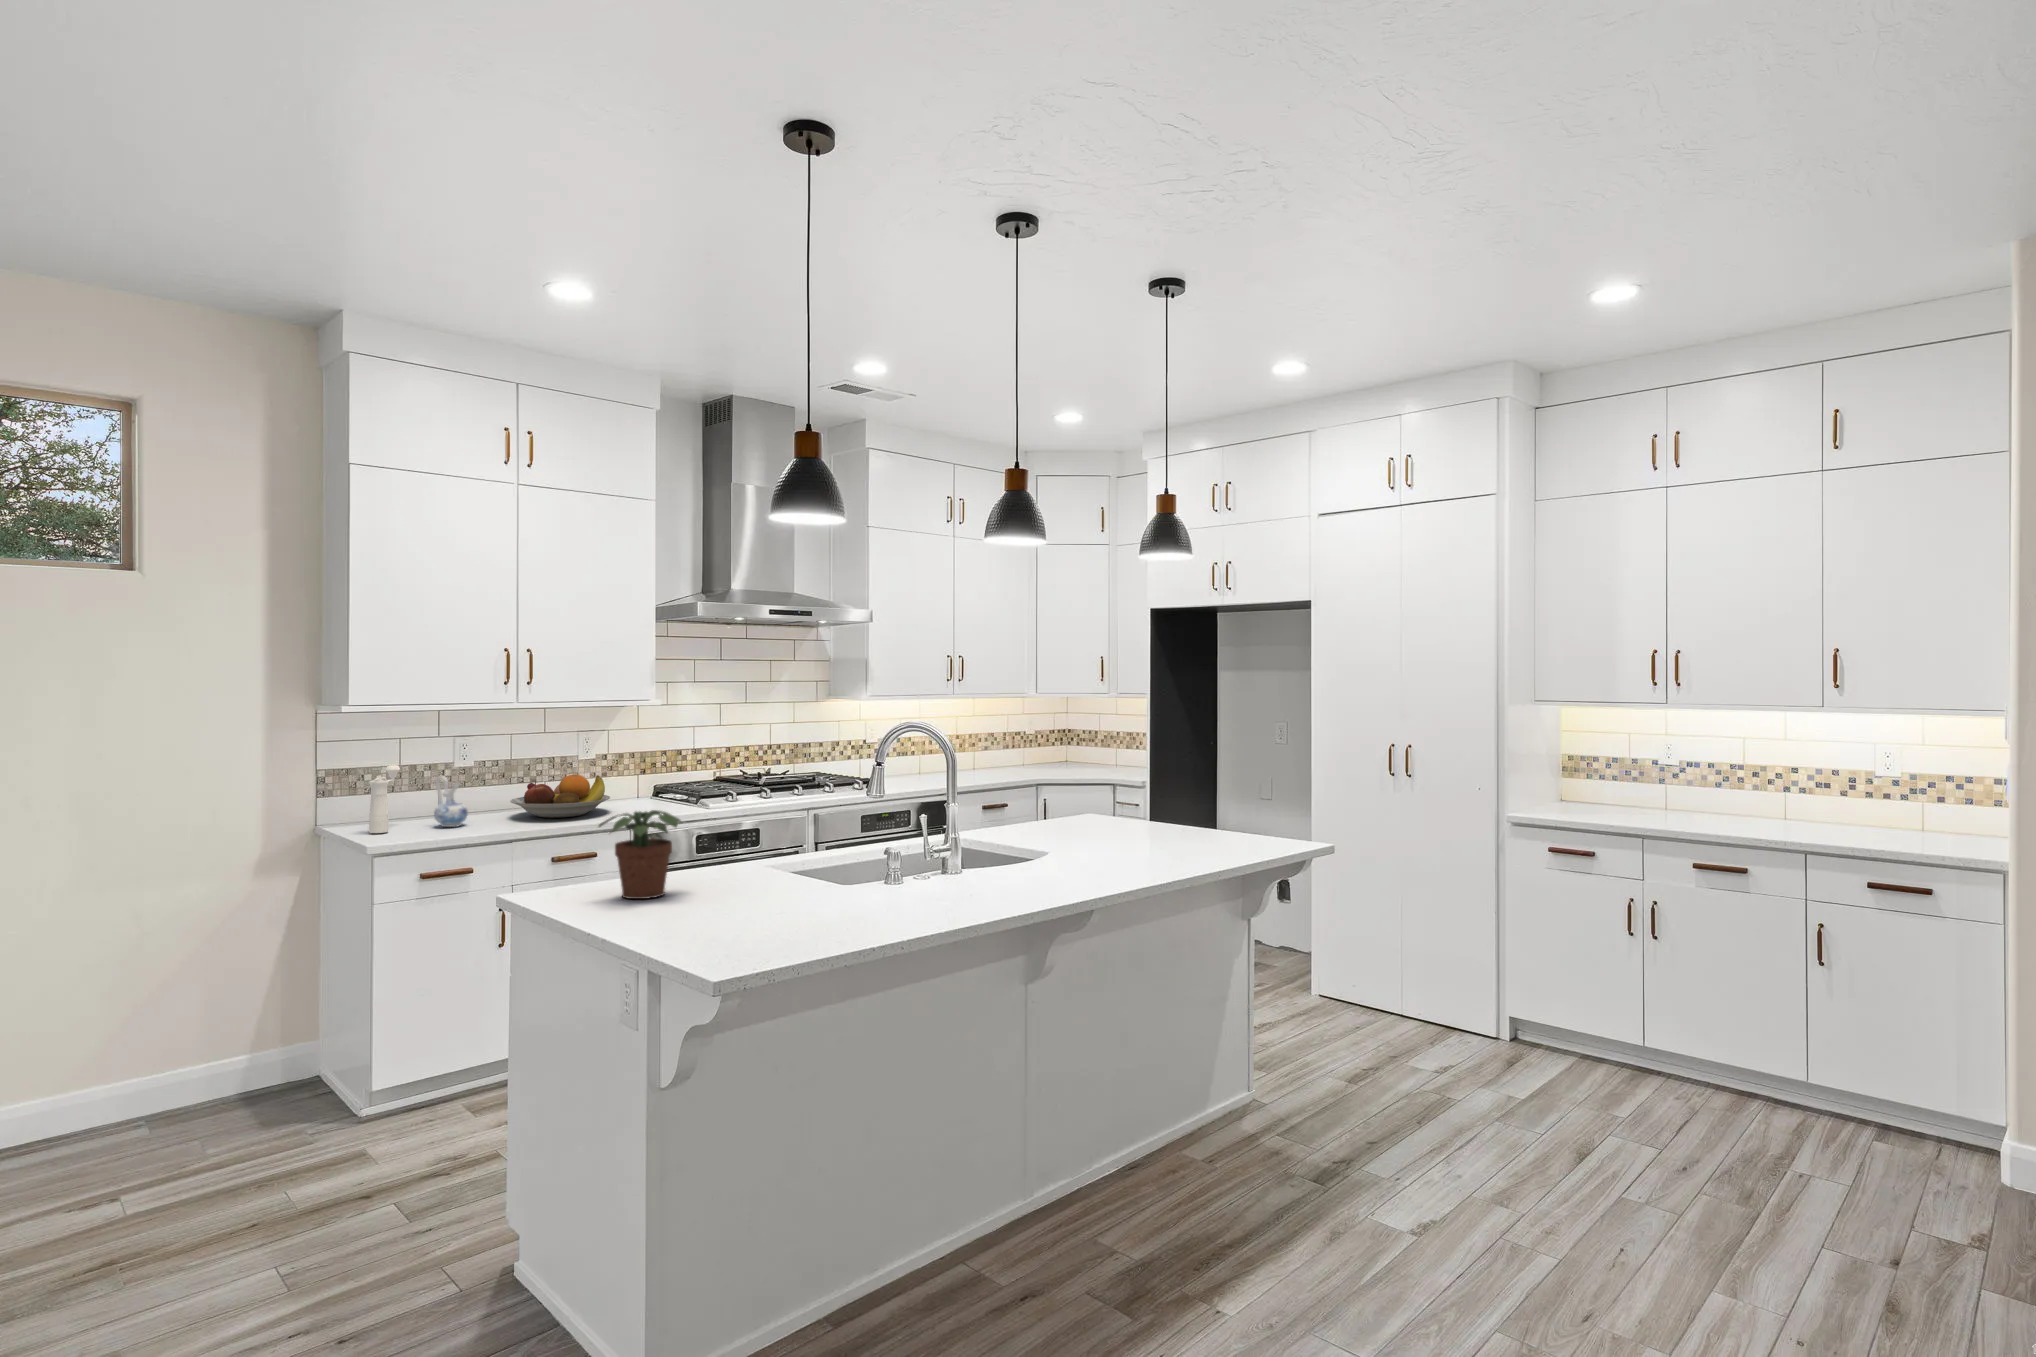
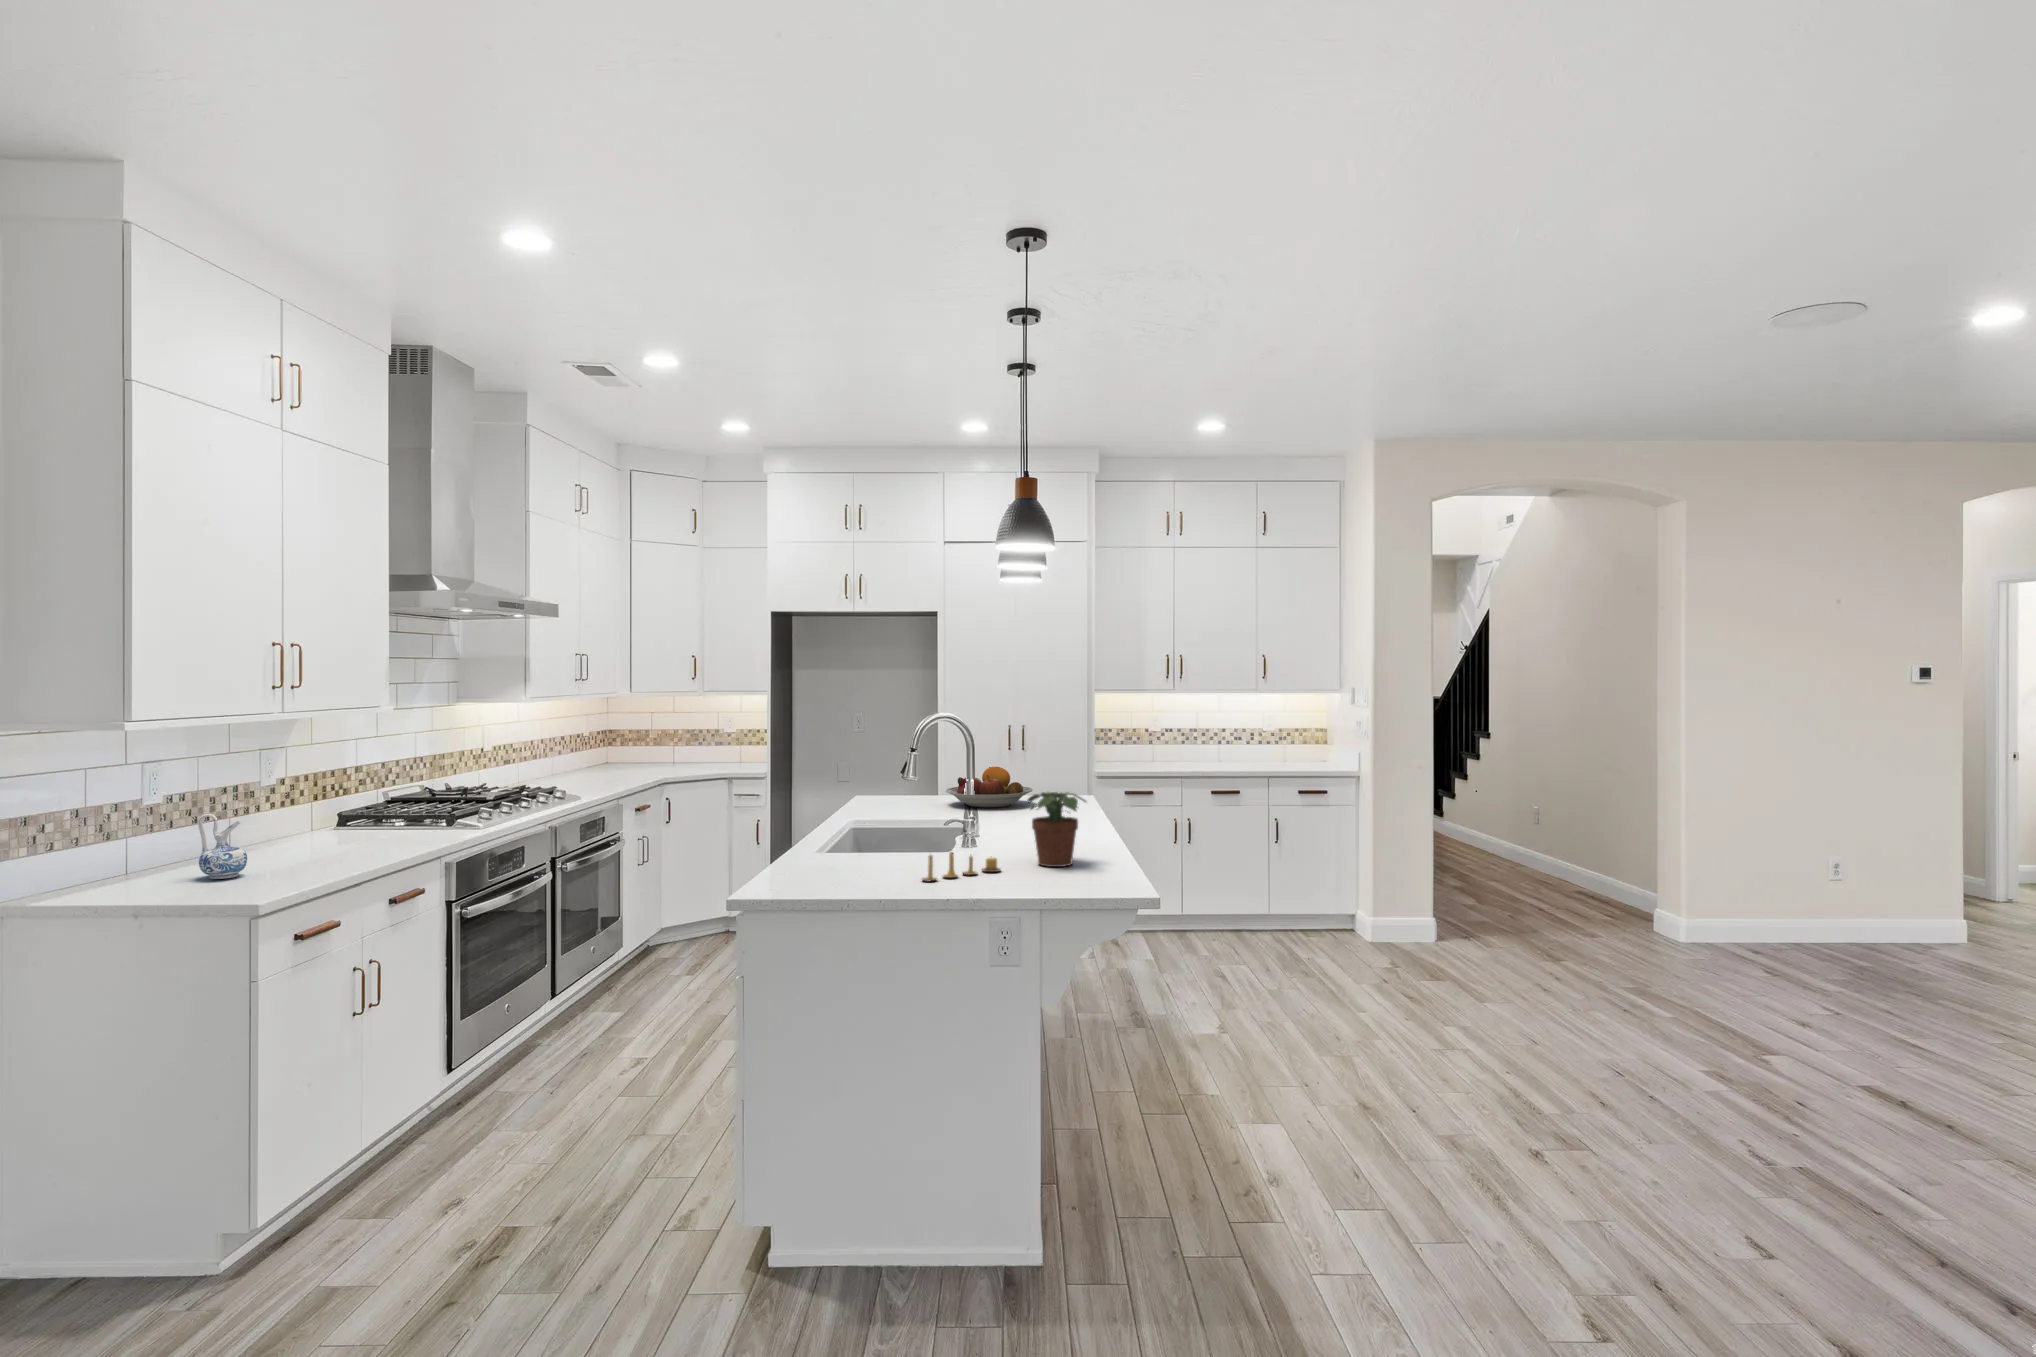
pepper mill: present [369,765,400,833] -> none [117,806,155,898]
fruit bowl: present [510,775,610,818] -> present [945,767,1033,807]
potted plant: present [599,810,683,899] -> present [1028,792,1086,867]
candle: none [695,876,804,912] -> present [922,852,1000,882]

